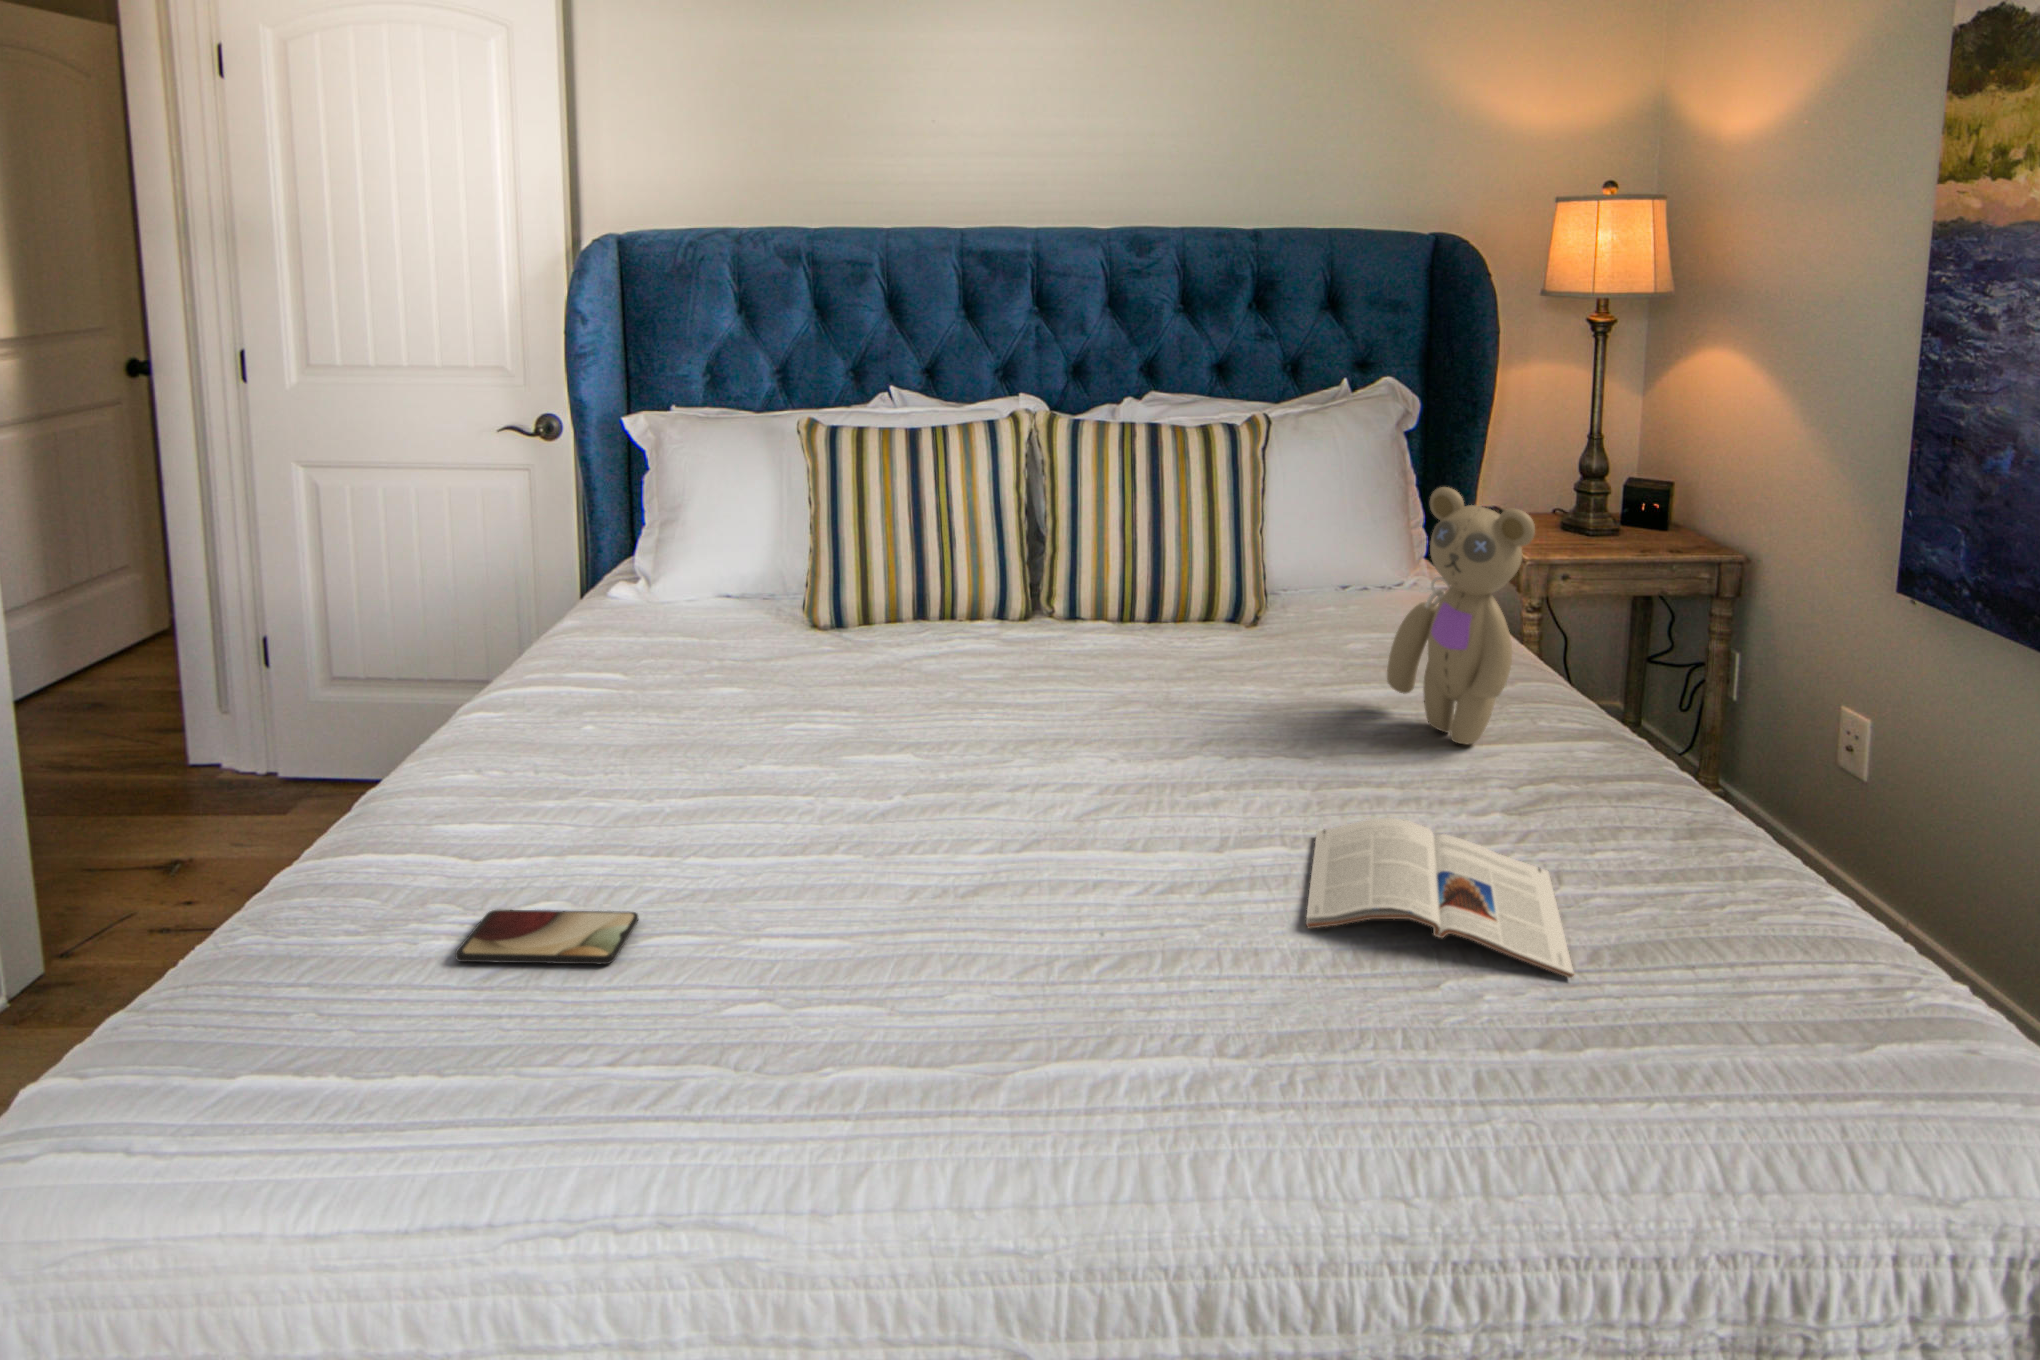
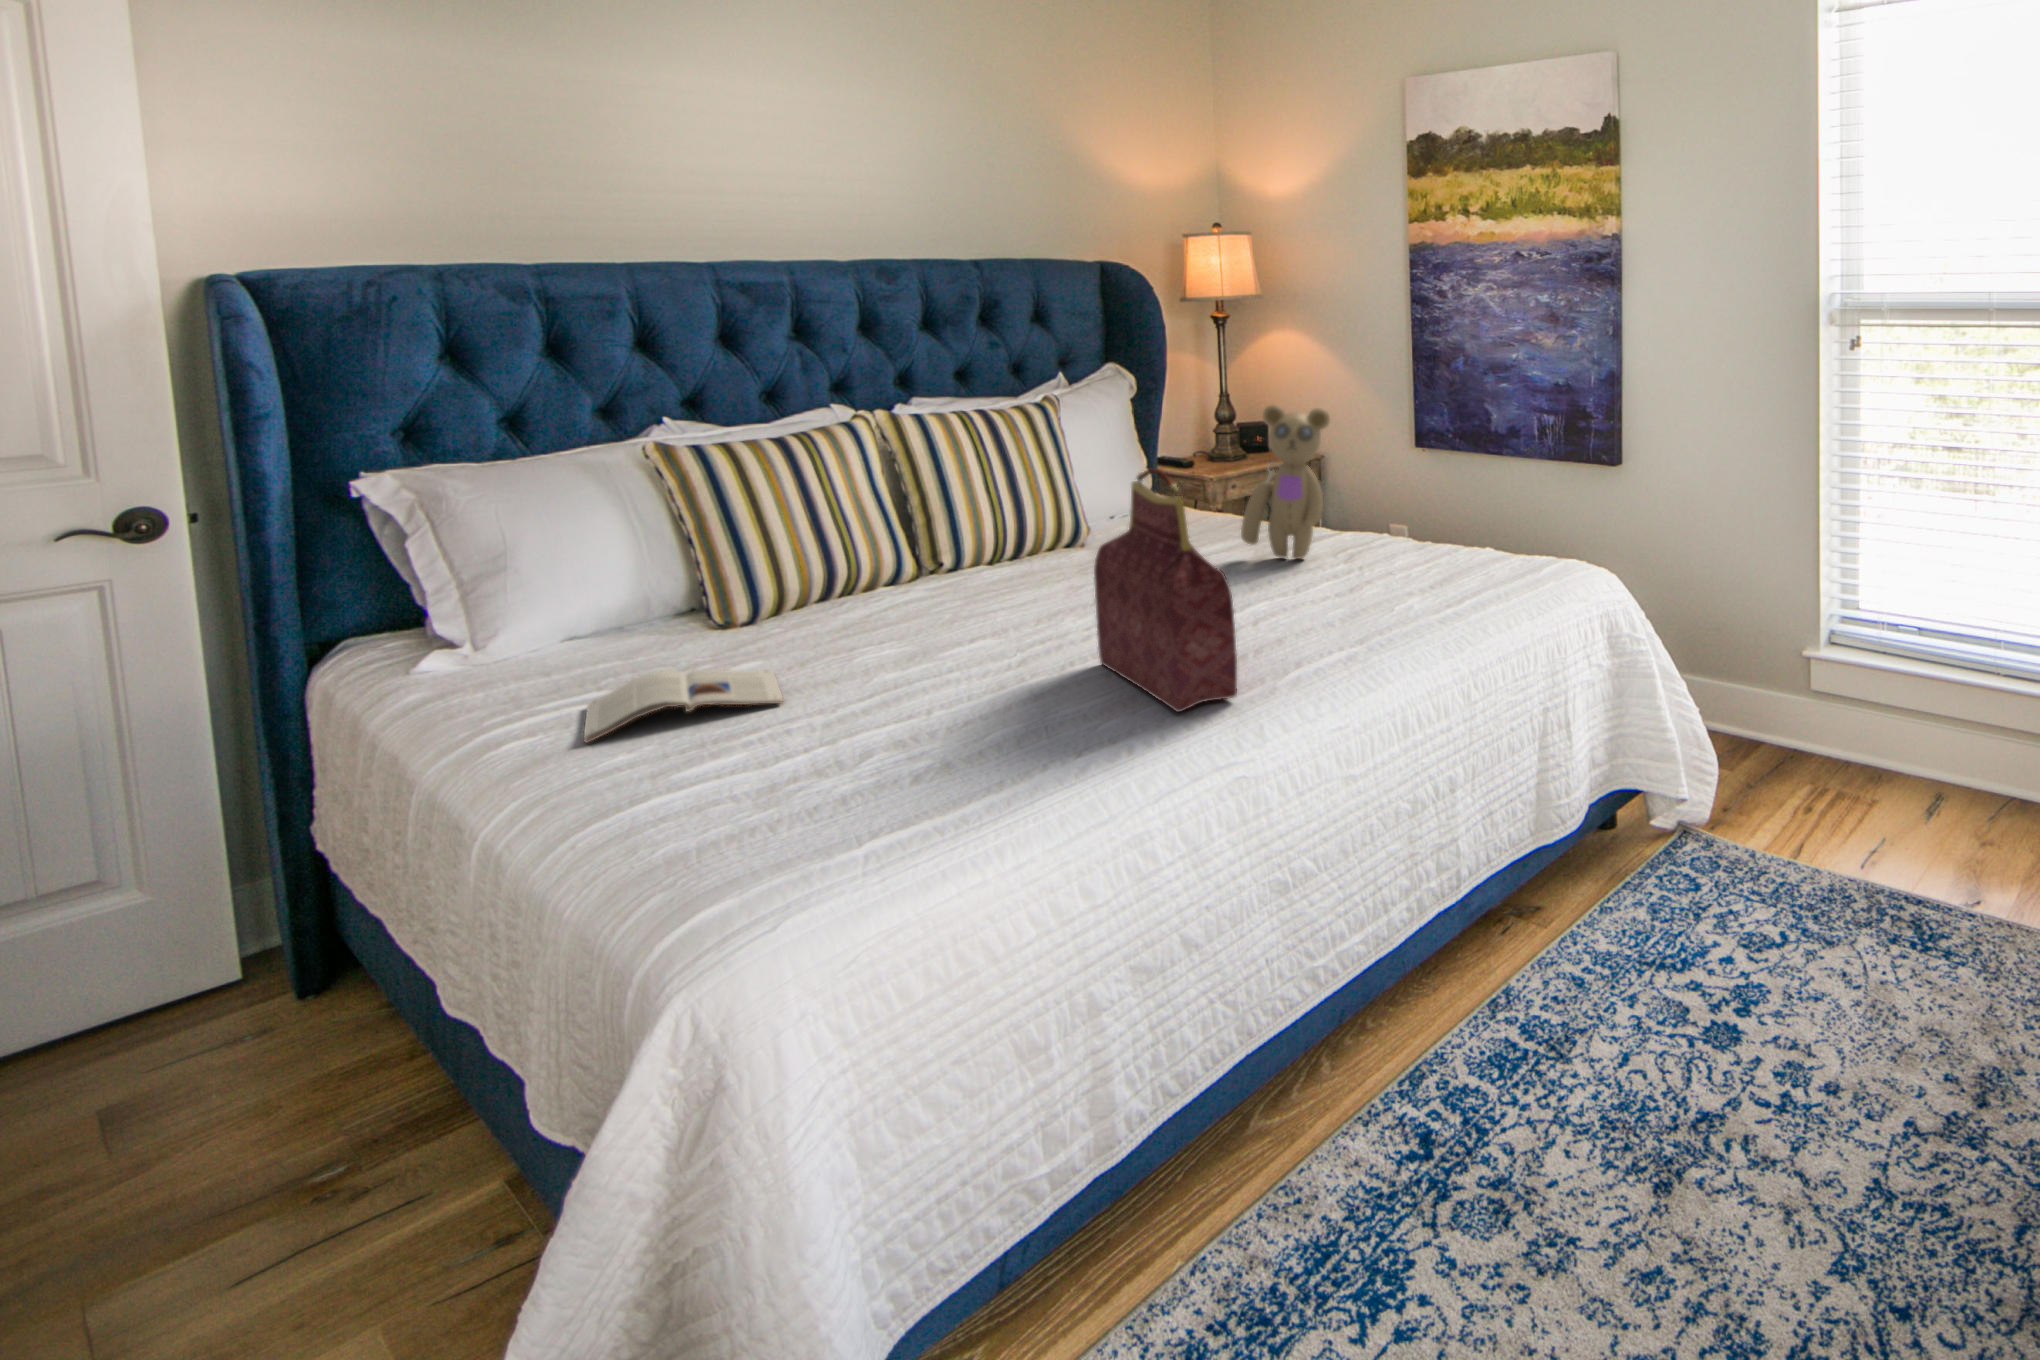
handbag: none [860,586,1047,1020] -> present [1094,468,1237,712]
magazine: present [1306,818,1574,978] -> present [584,670,783,743]
smartphone: present [455,910,638,964] -> none [855,750,998,810]

